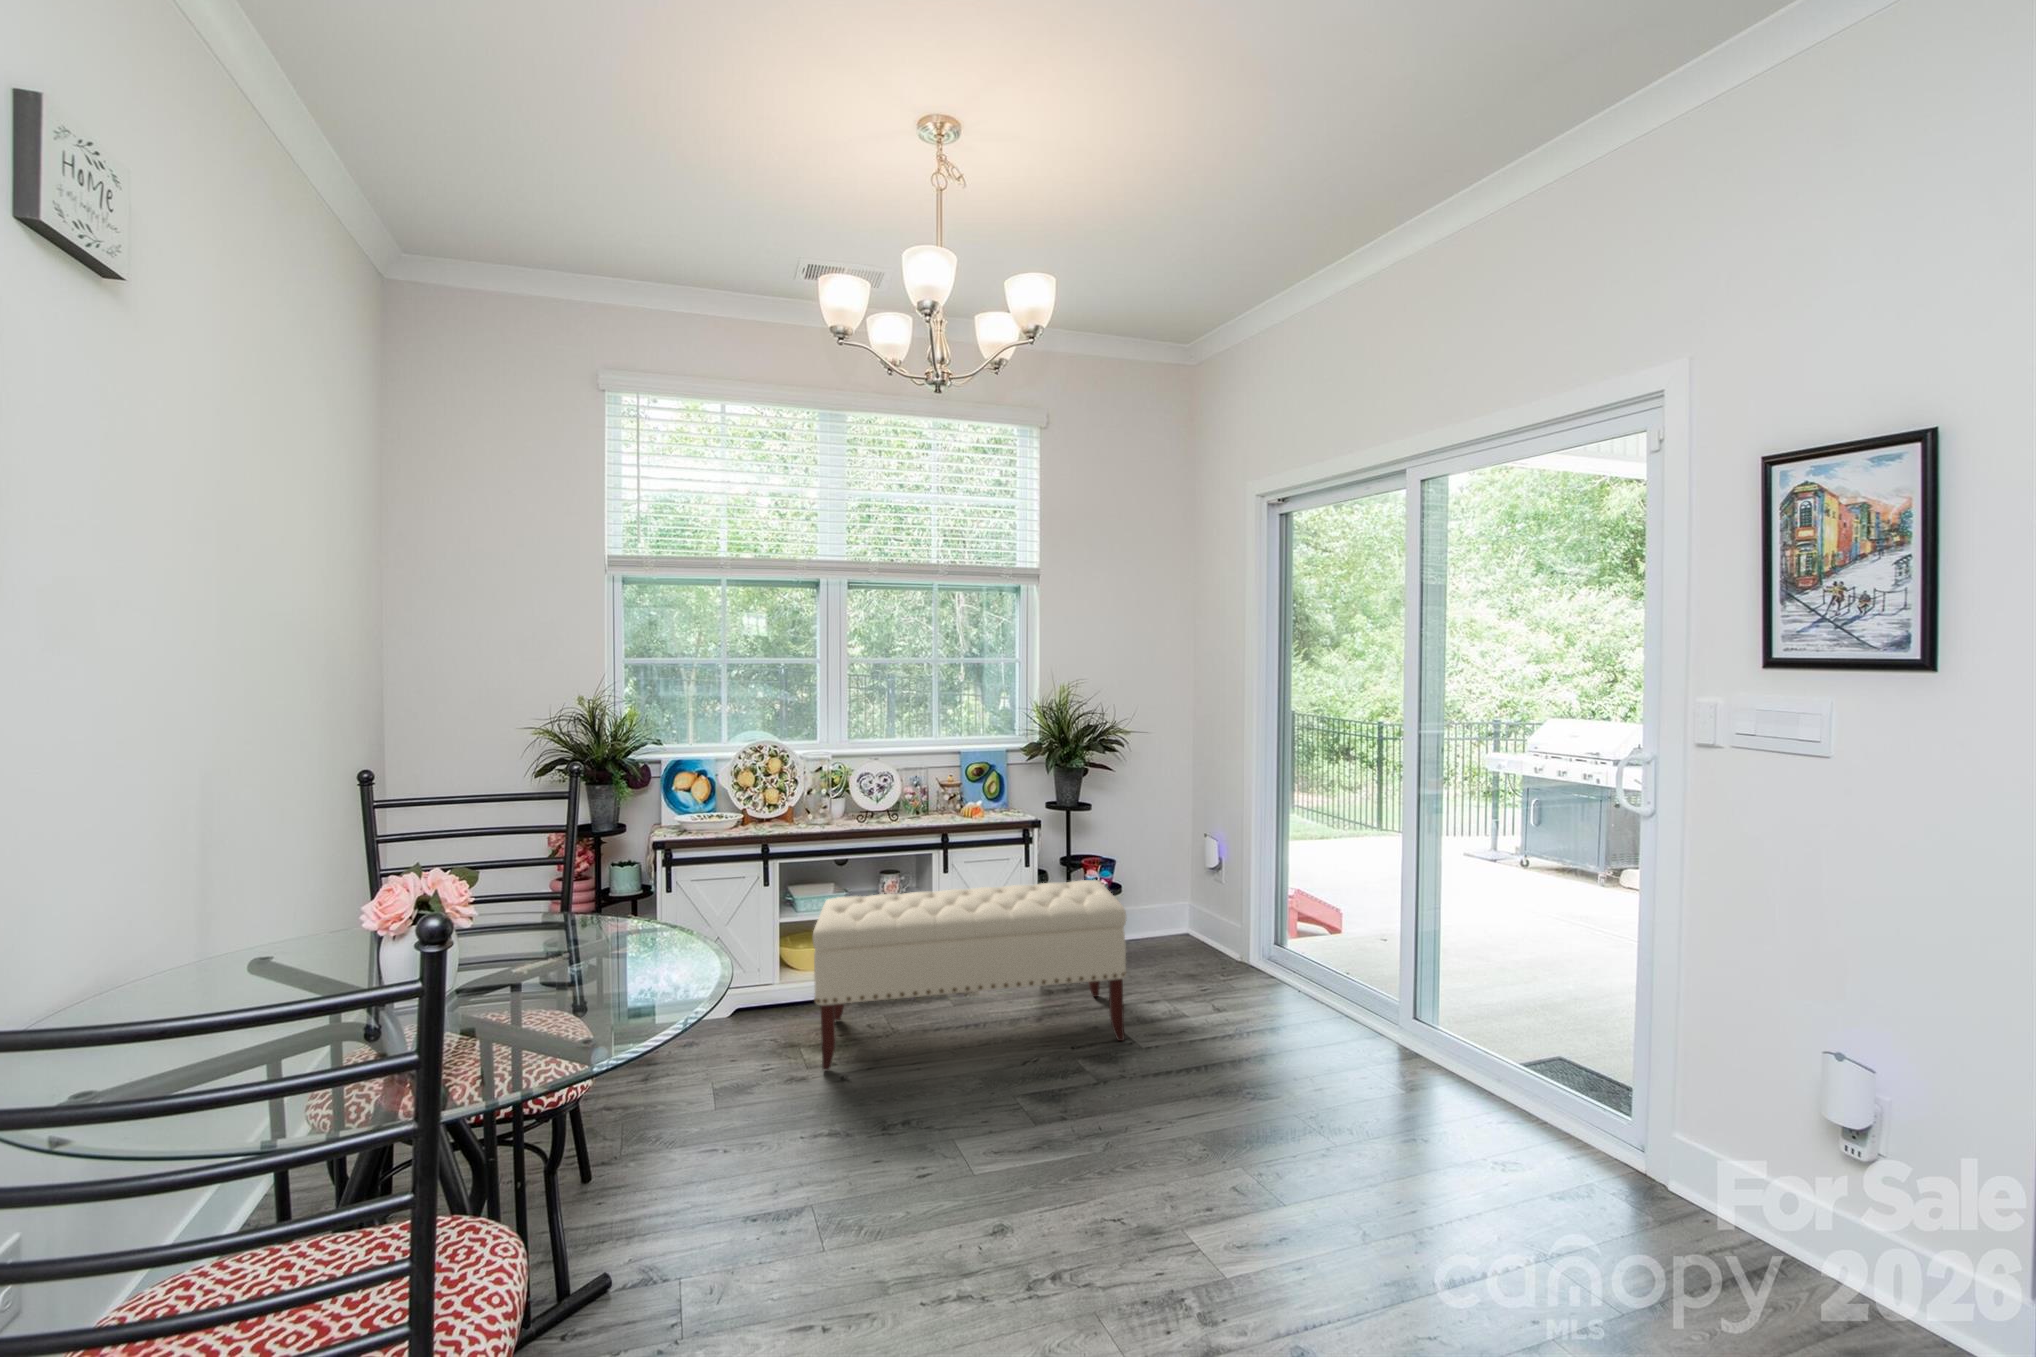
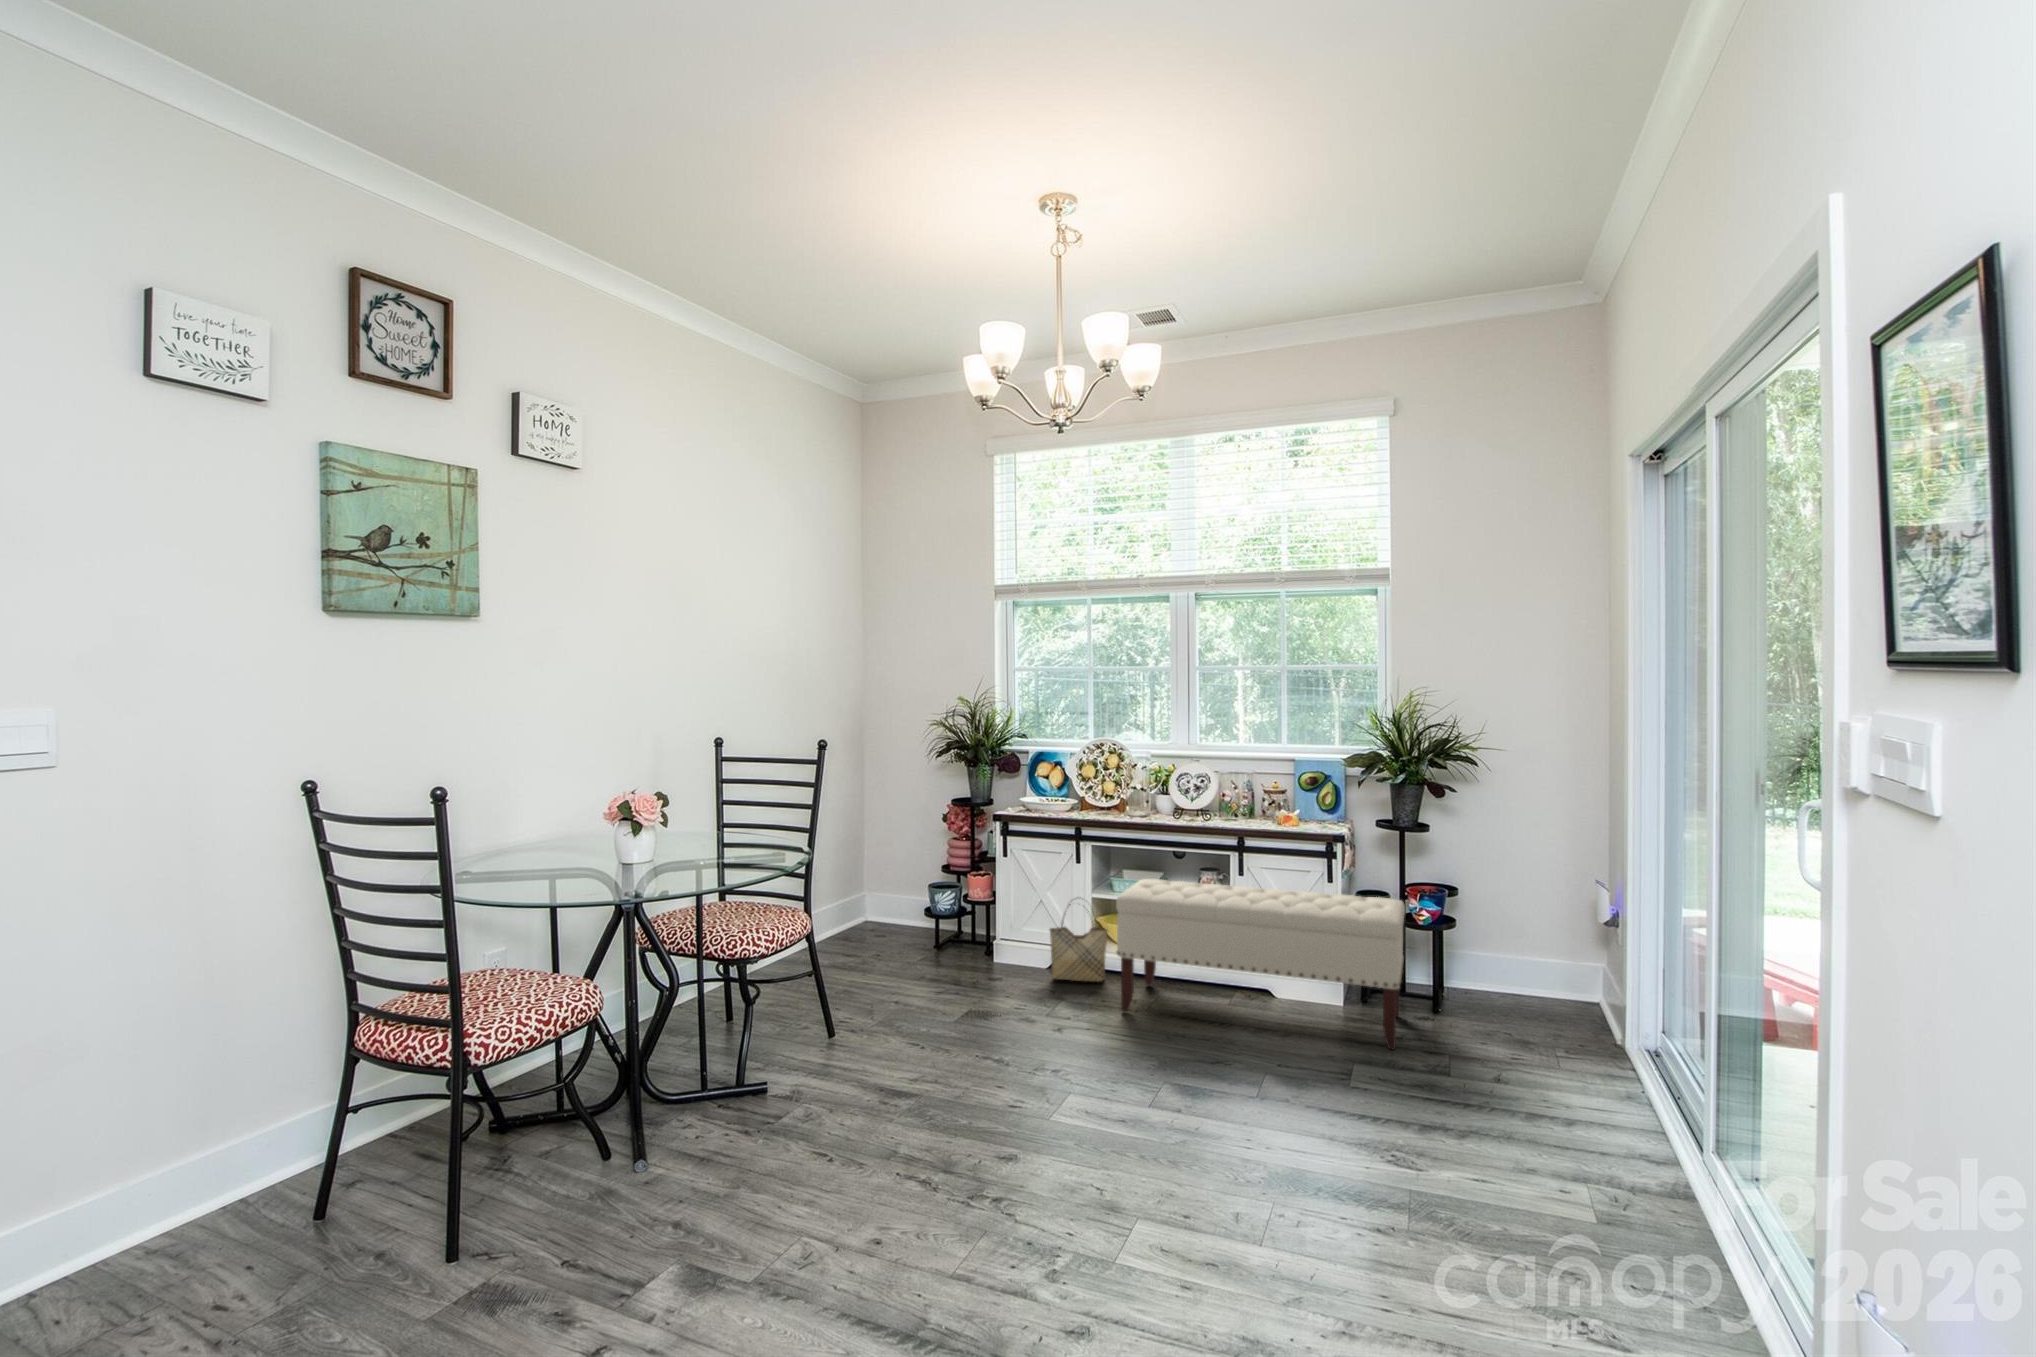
woven basket: none [709,932,785,1042] -> present [1050,904,1107,982]

